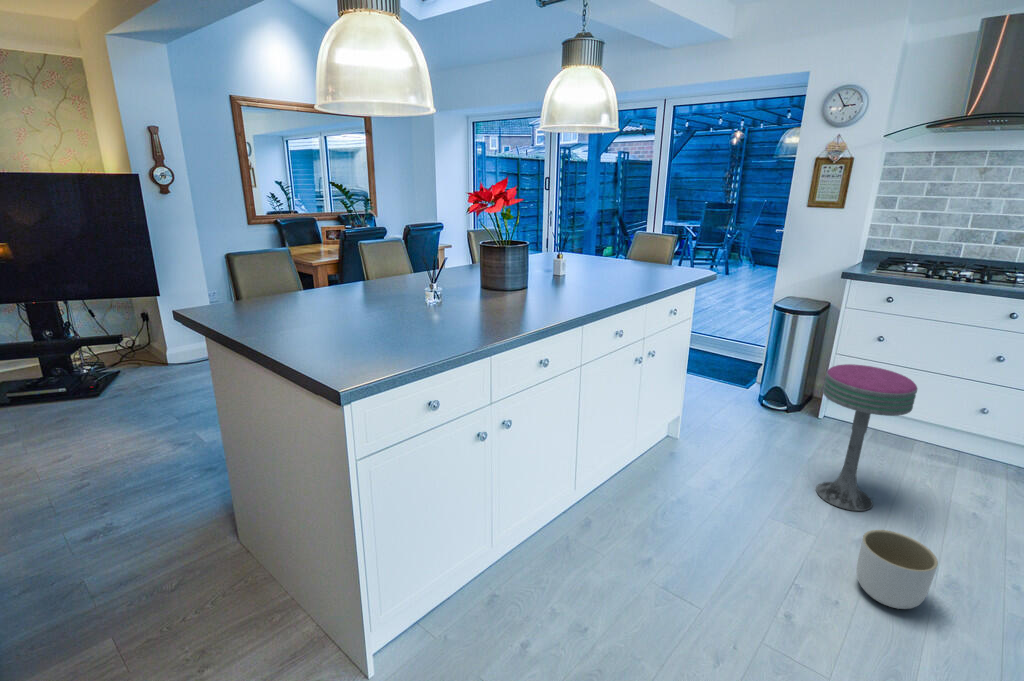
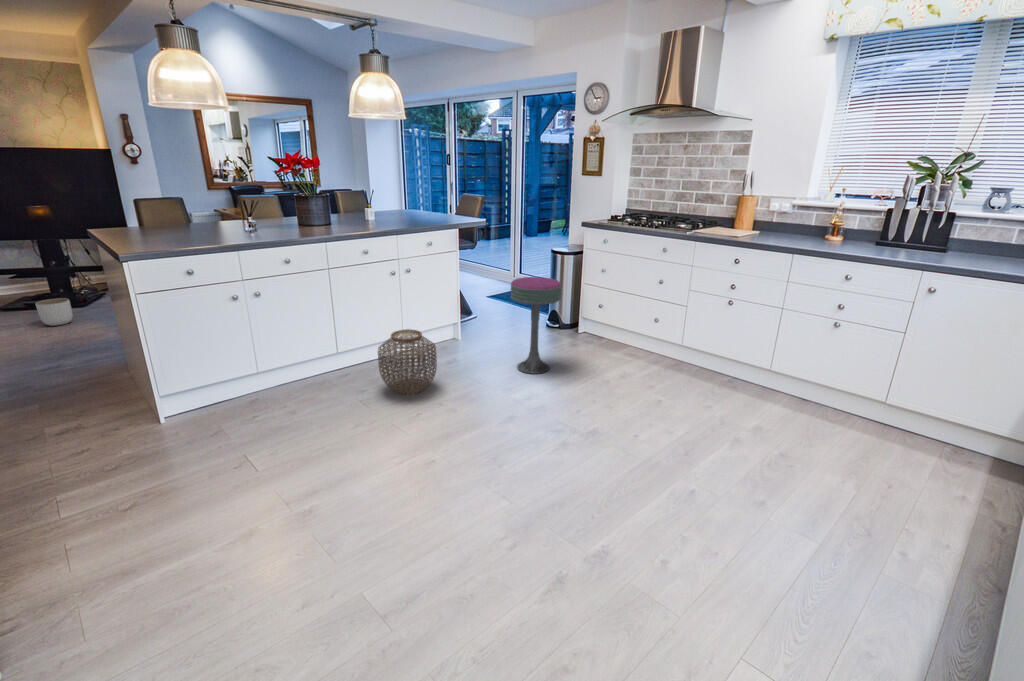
woven basket: none [674,467,775,577] -> present [378,329,437,395]
planter: present [857,530,938,609] -> present [36,298,73,326]

